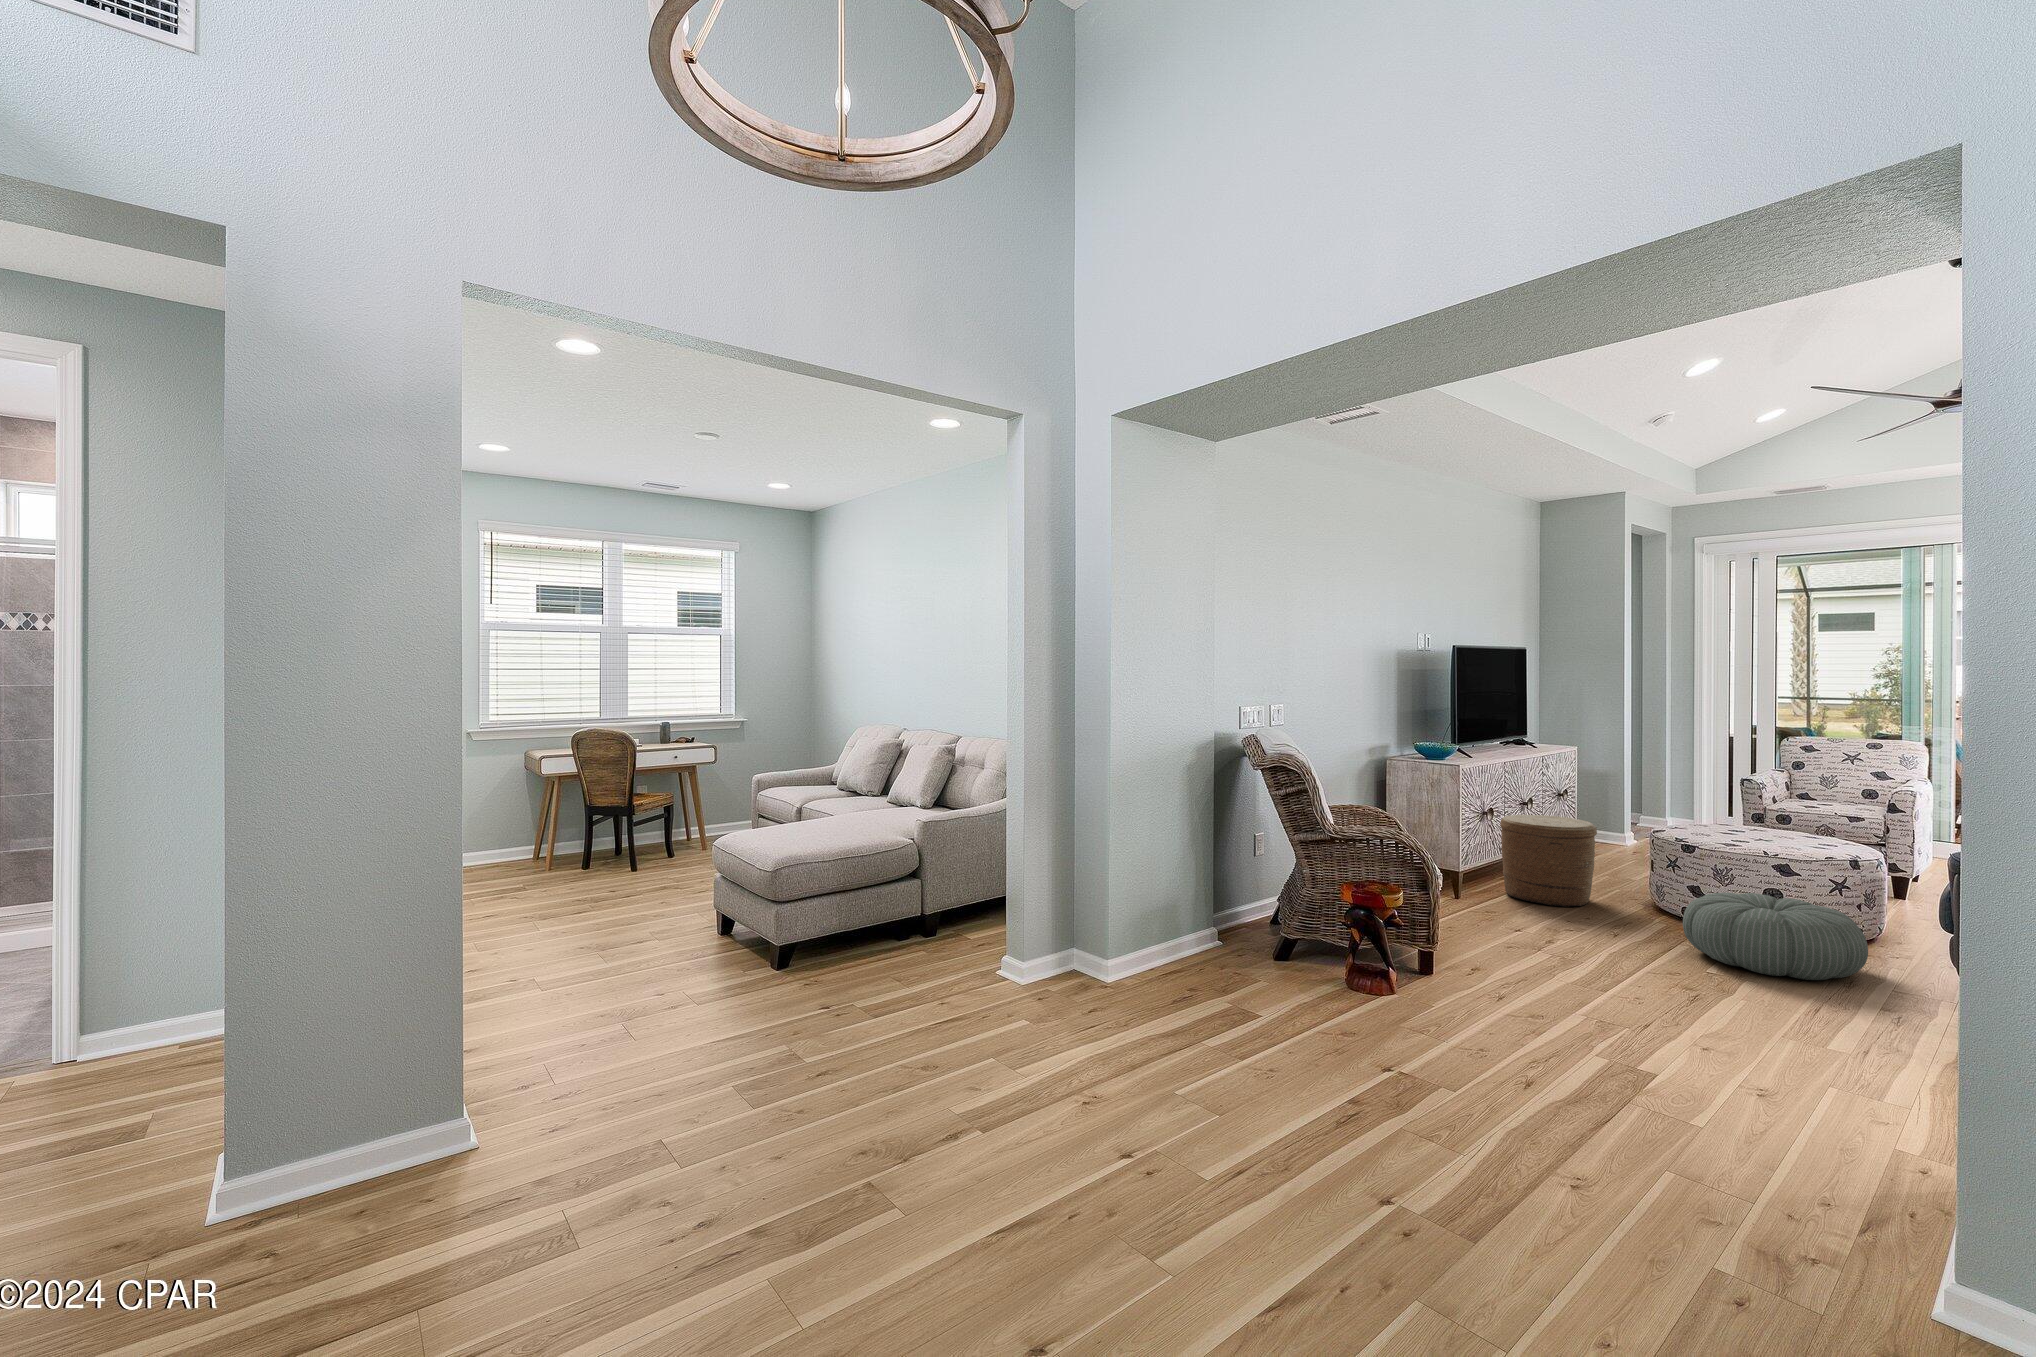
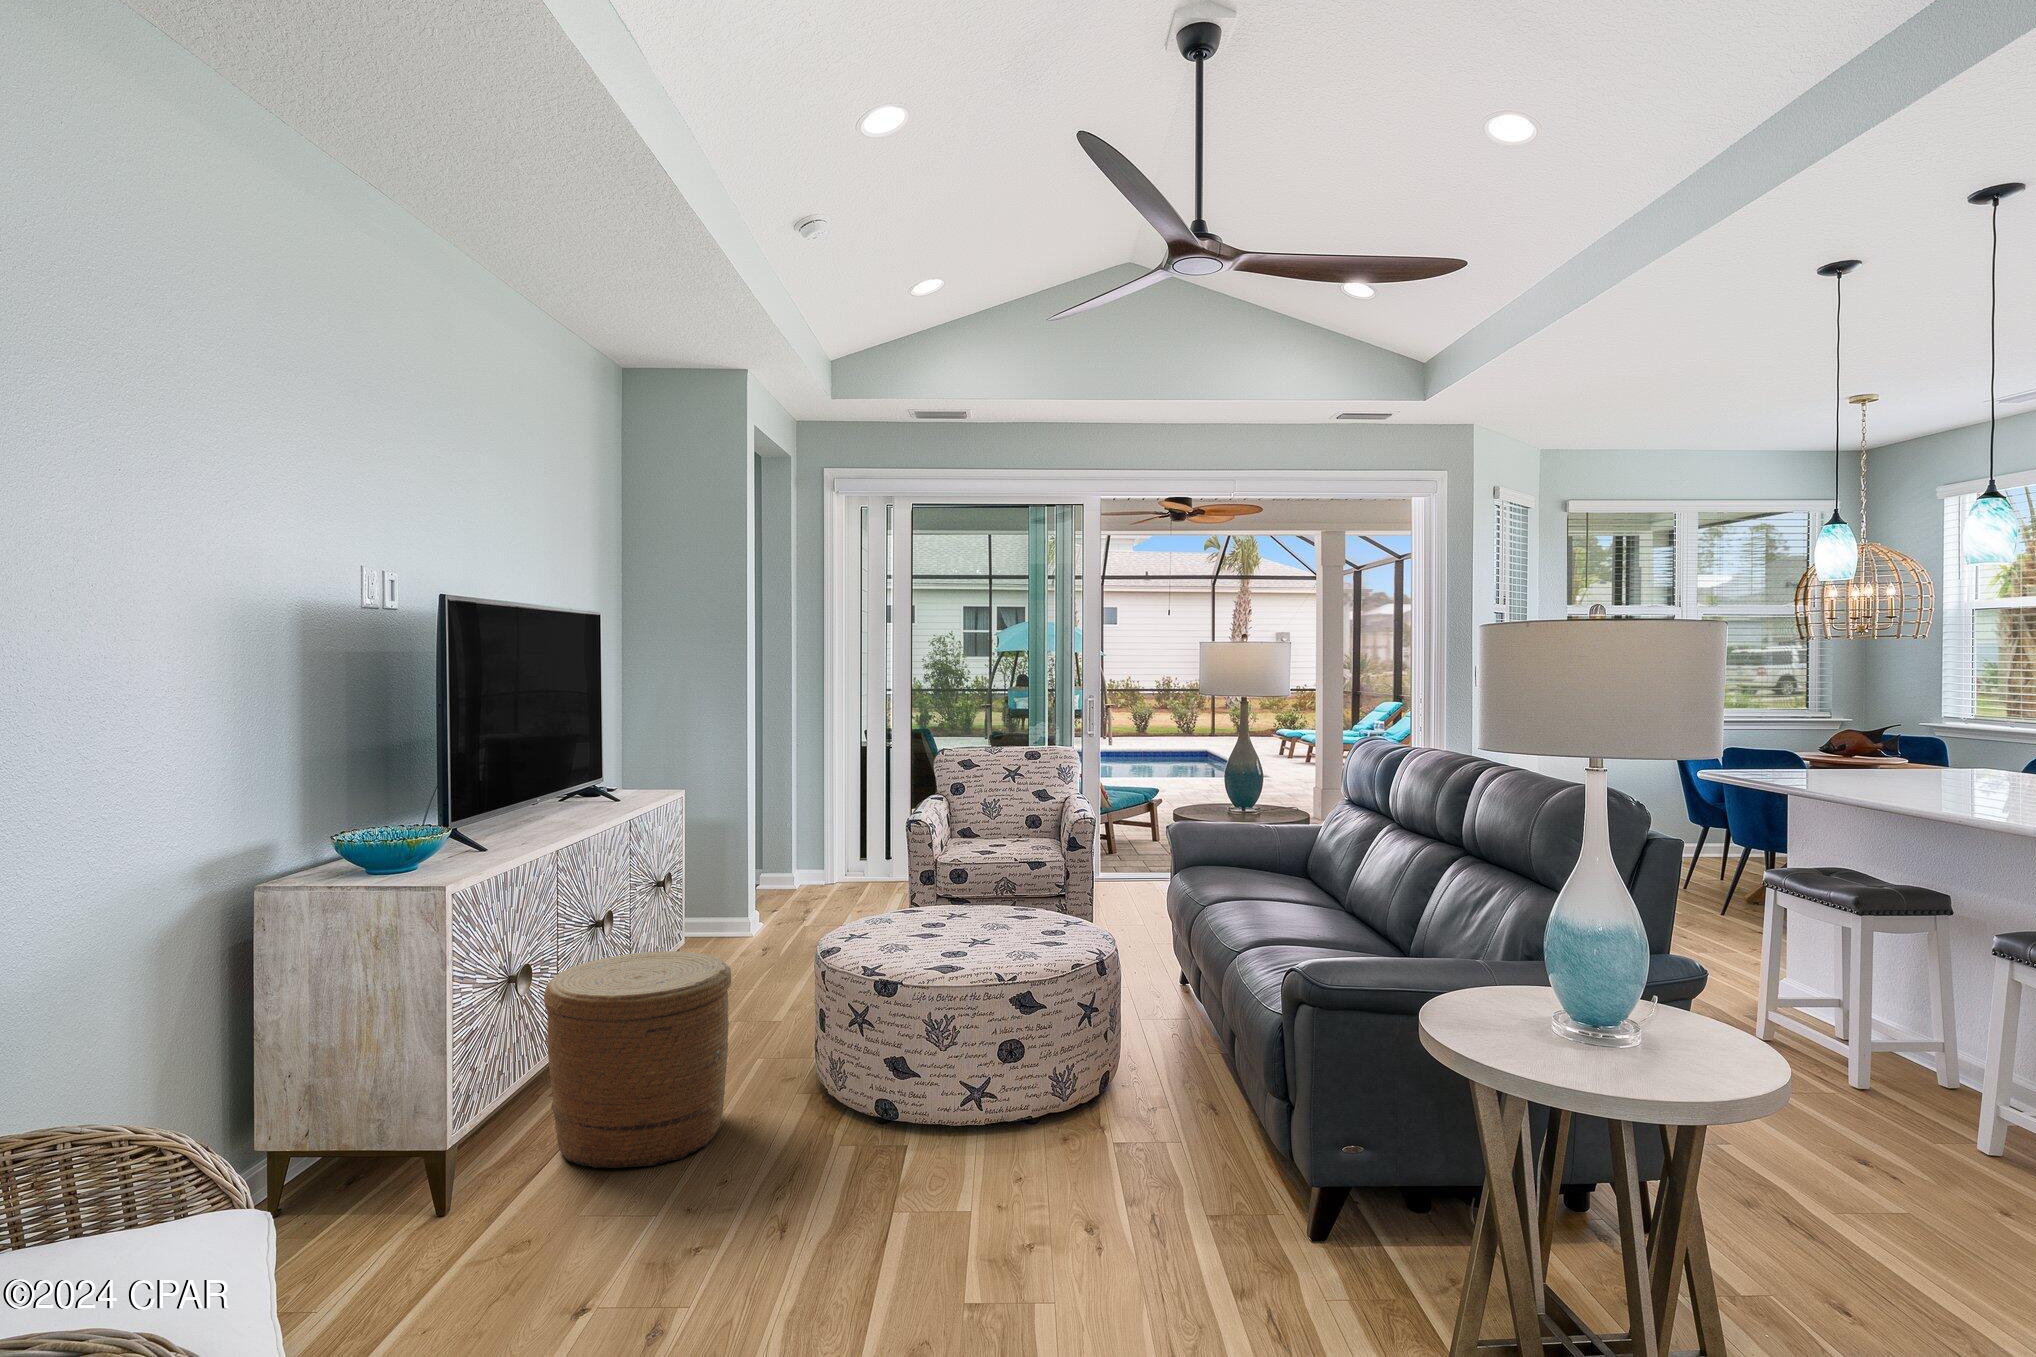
pouf: present [1683,893,1868,980] -> none [908,1068,1182,1272]

